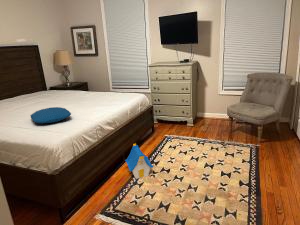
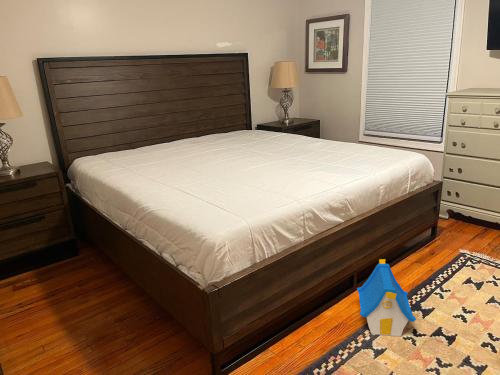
pillow: present [30,107,71,123] -> none [196,162,264,191]

